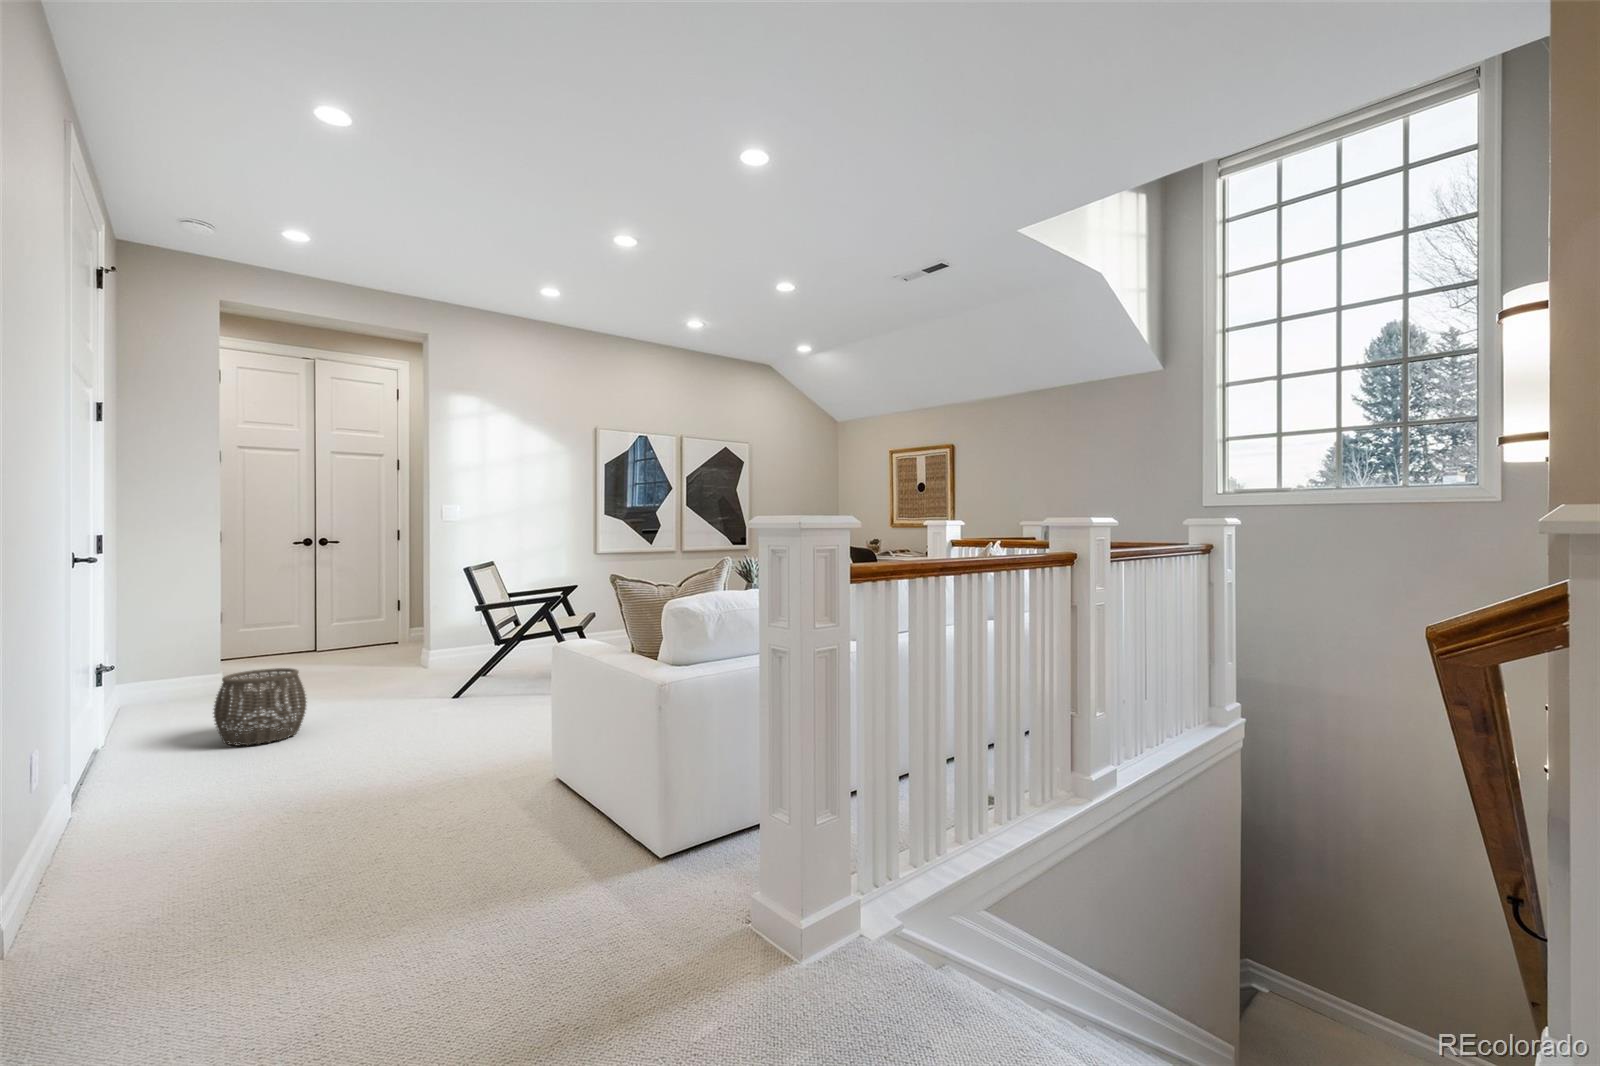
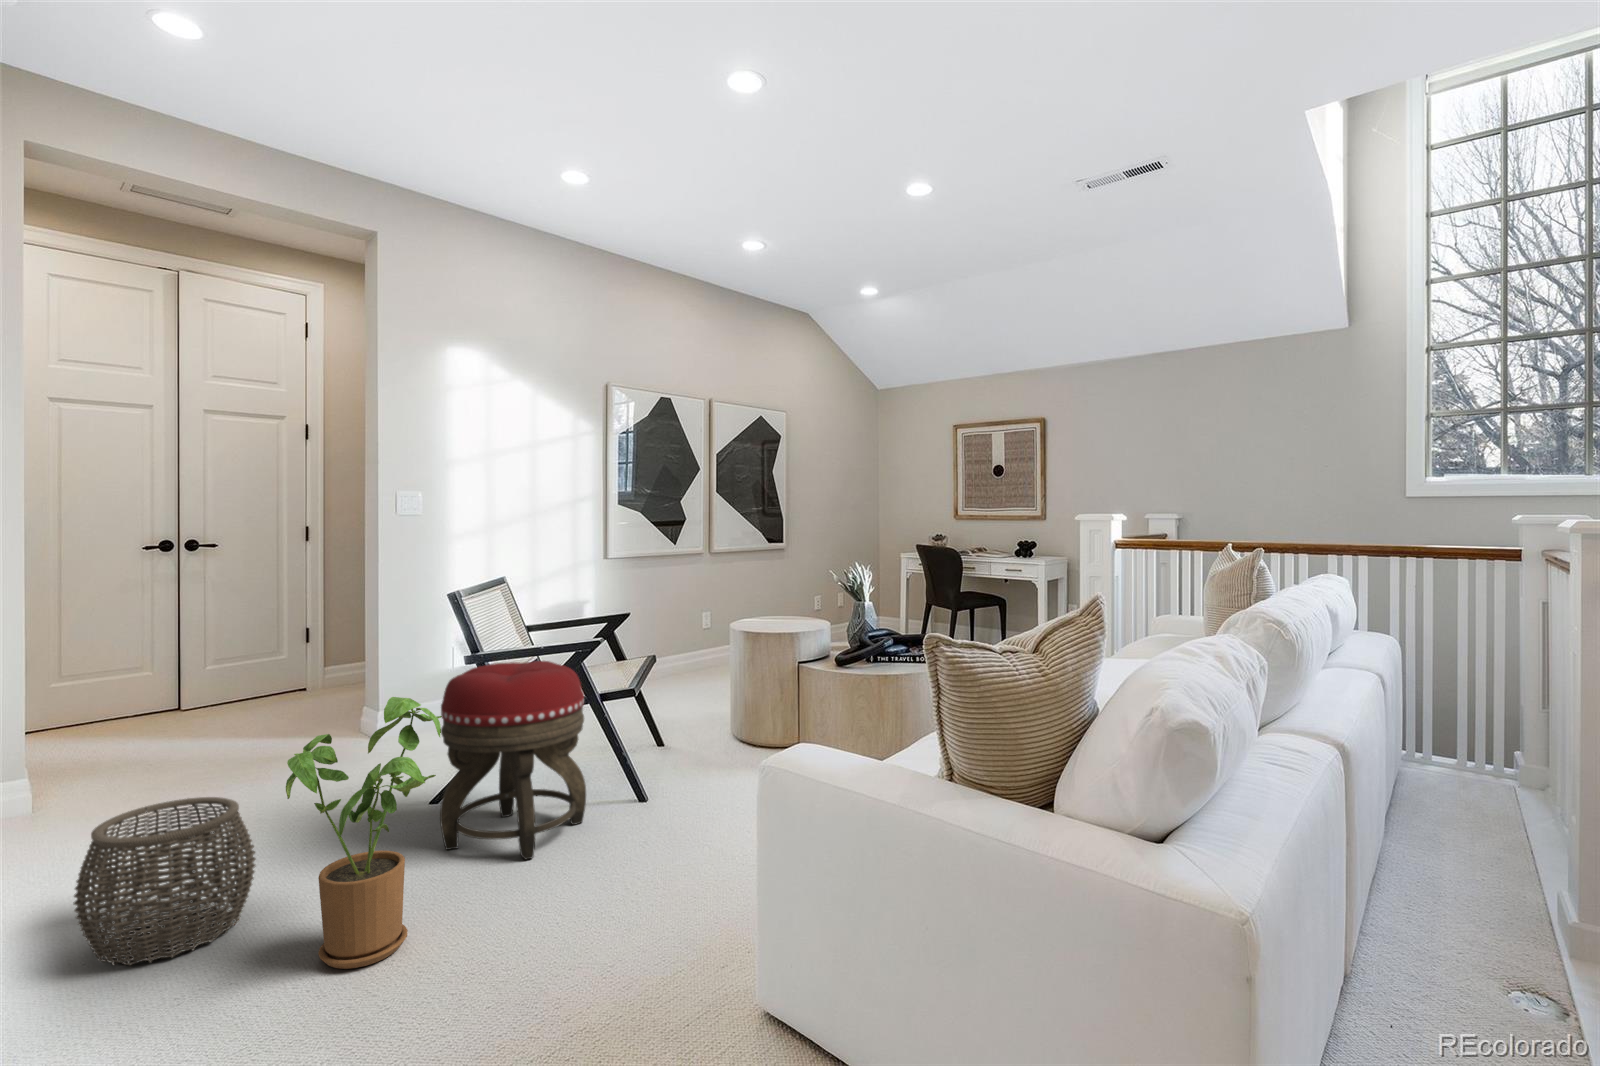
footstool: none [420,606,513,719] -> present [440,661,586,859]
house plant: none [313,611,403,752] -> present [286,697,441,969]

